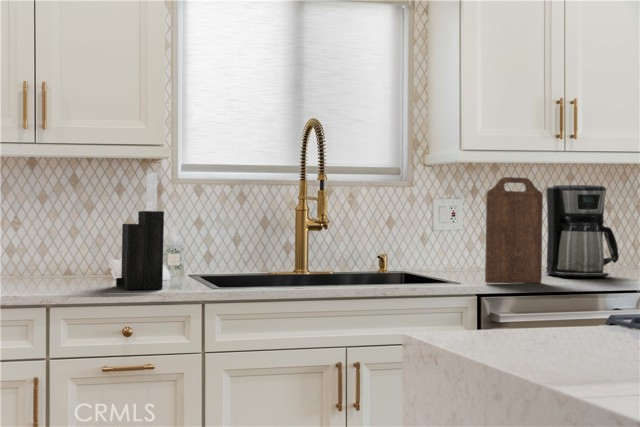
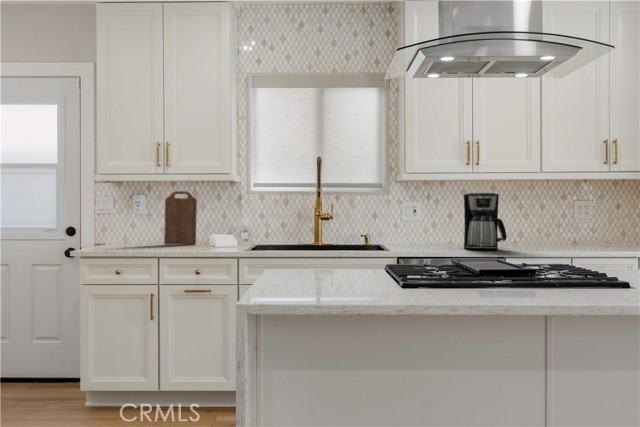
knife block: present [116,172,164,289] -> none [200,188,224,250]
cutting board: present [485,177,543,283] -> present [164,191,197,245]

